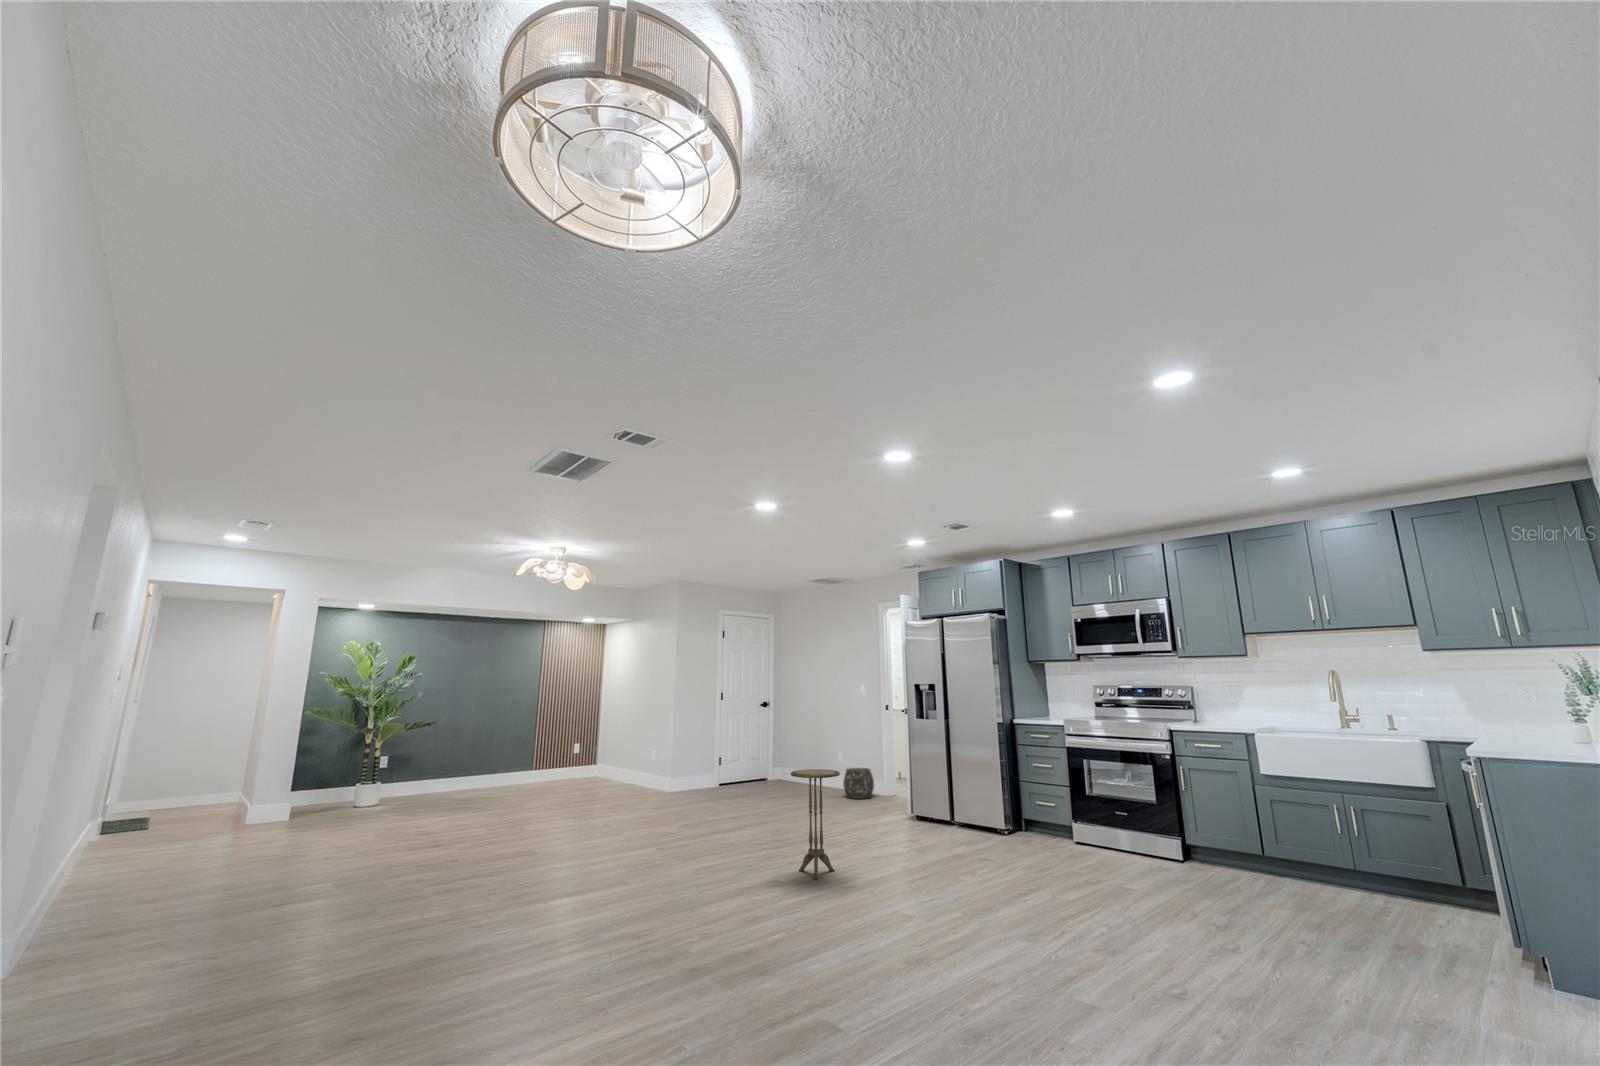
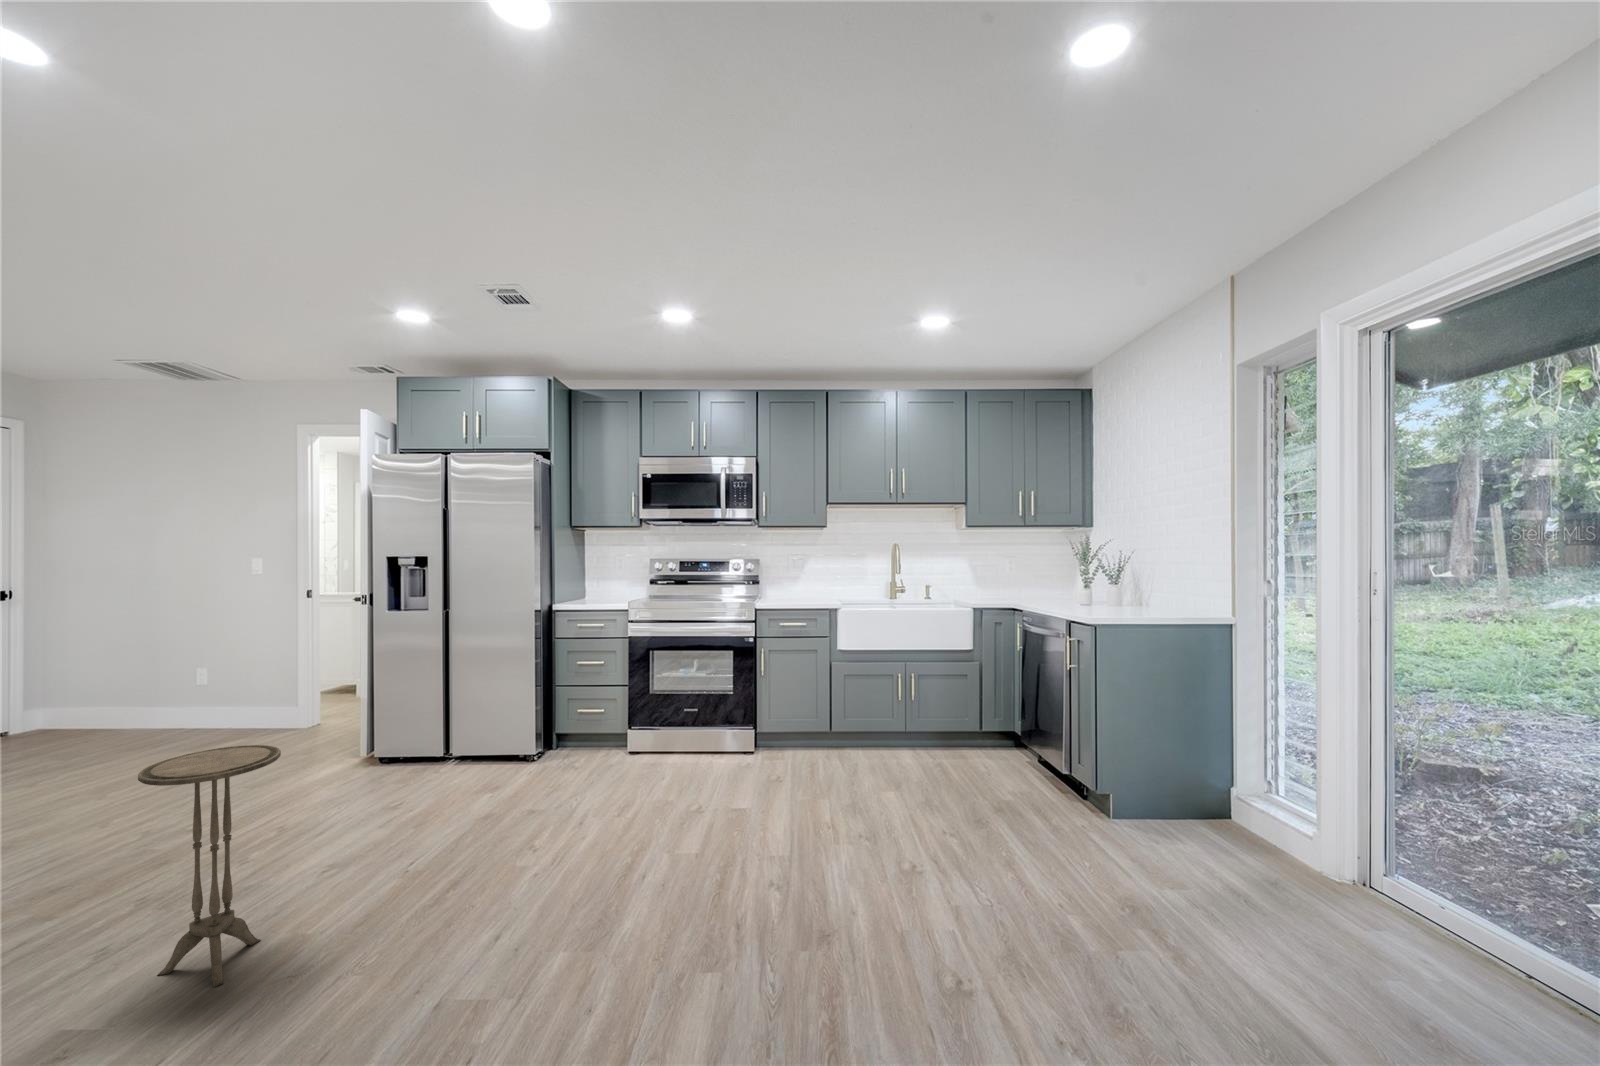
woven basket: present [843,768,874,799] -> none [210,691,278,745]

